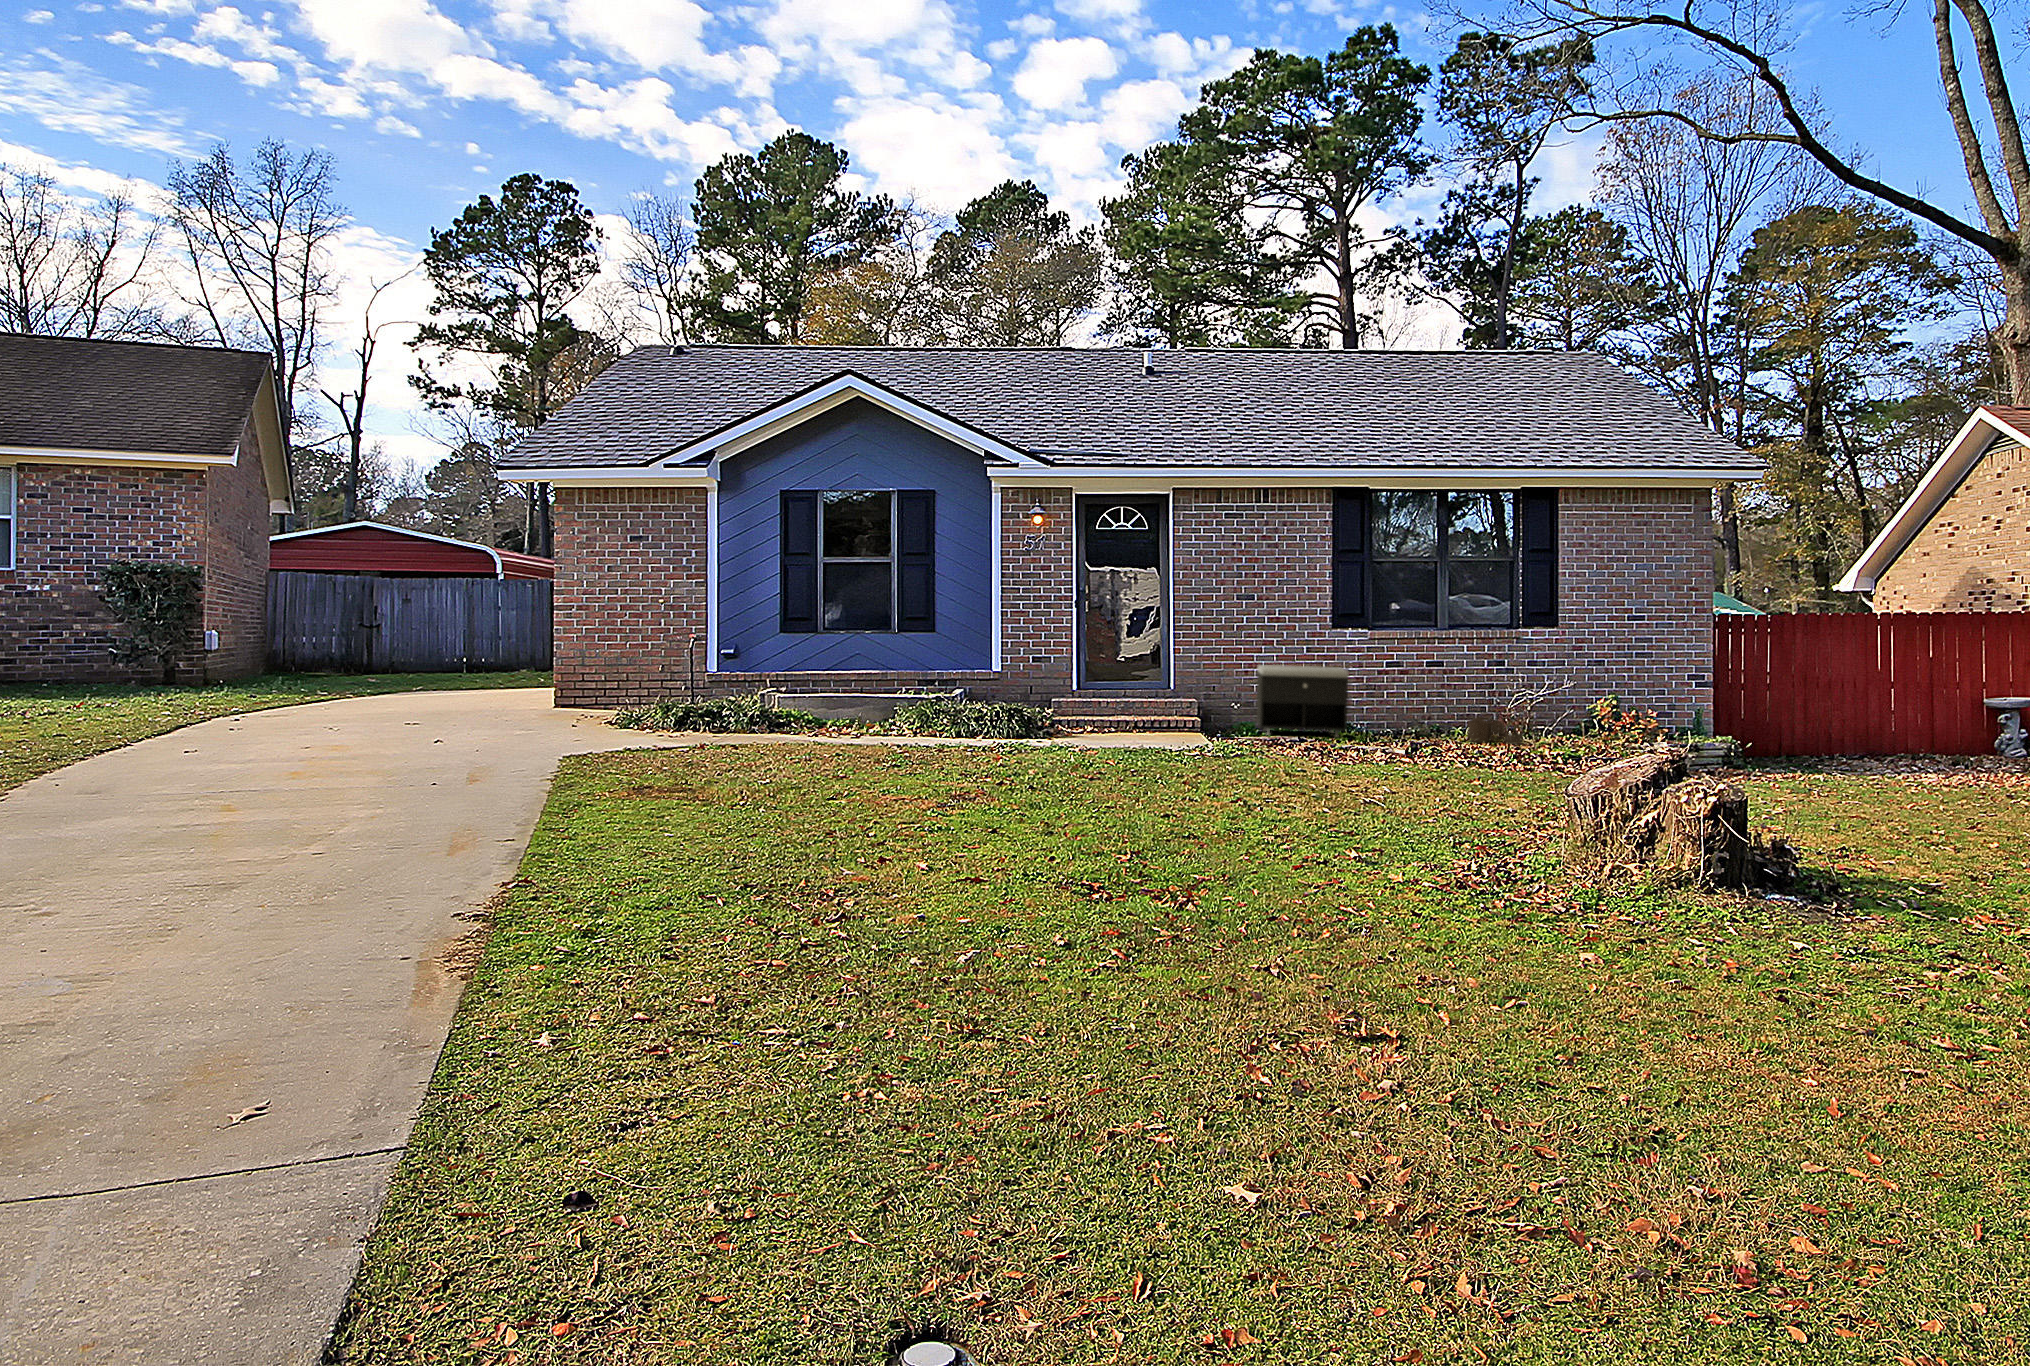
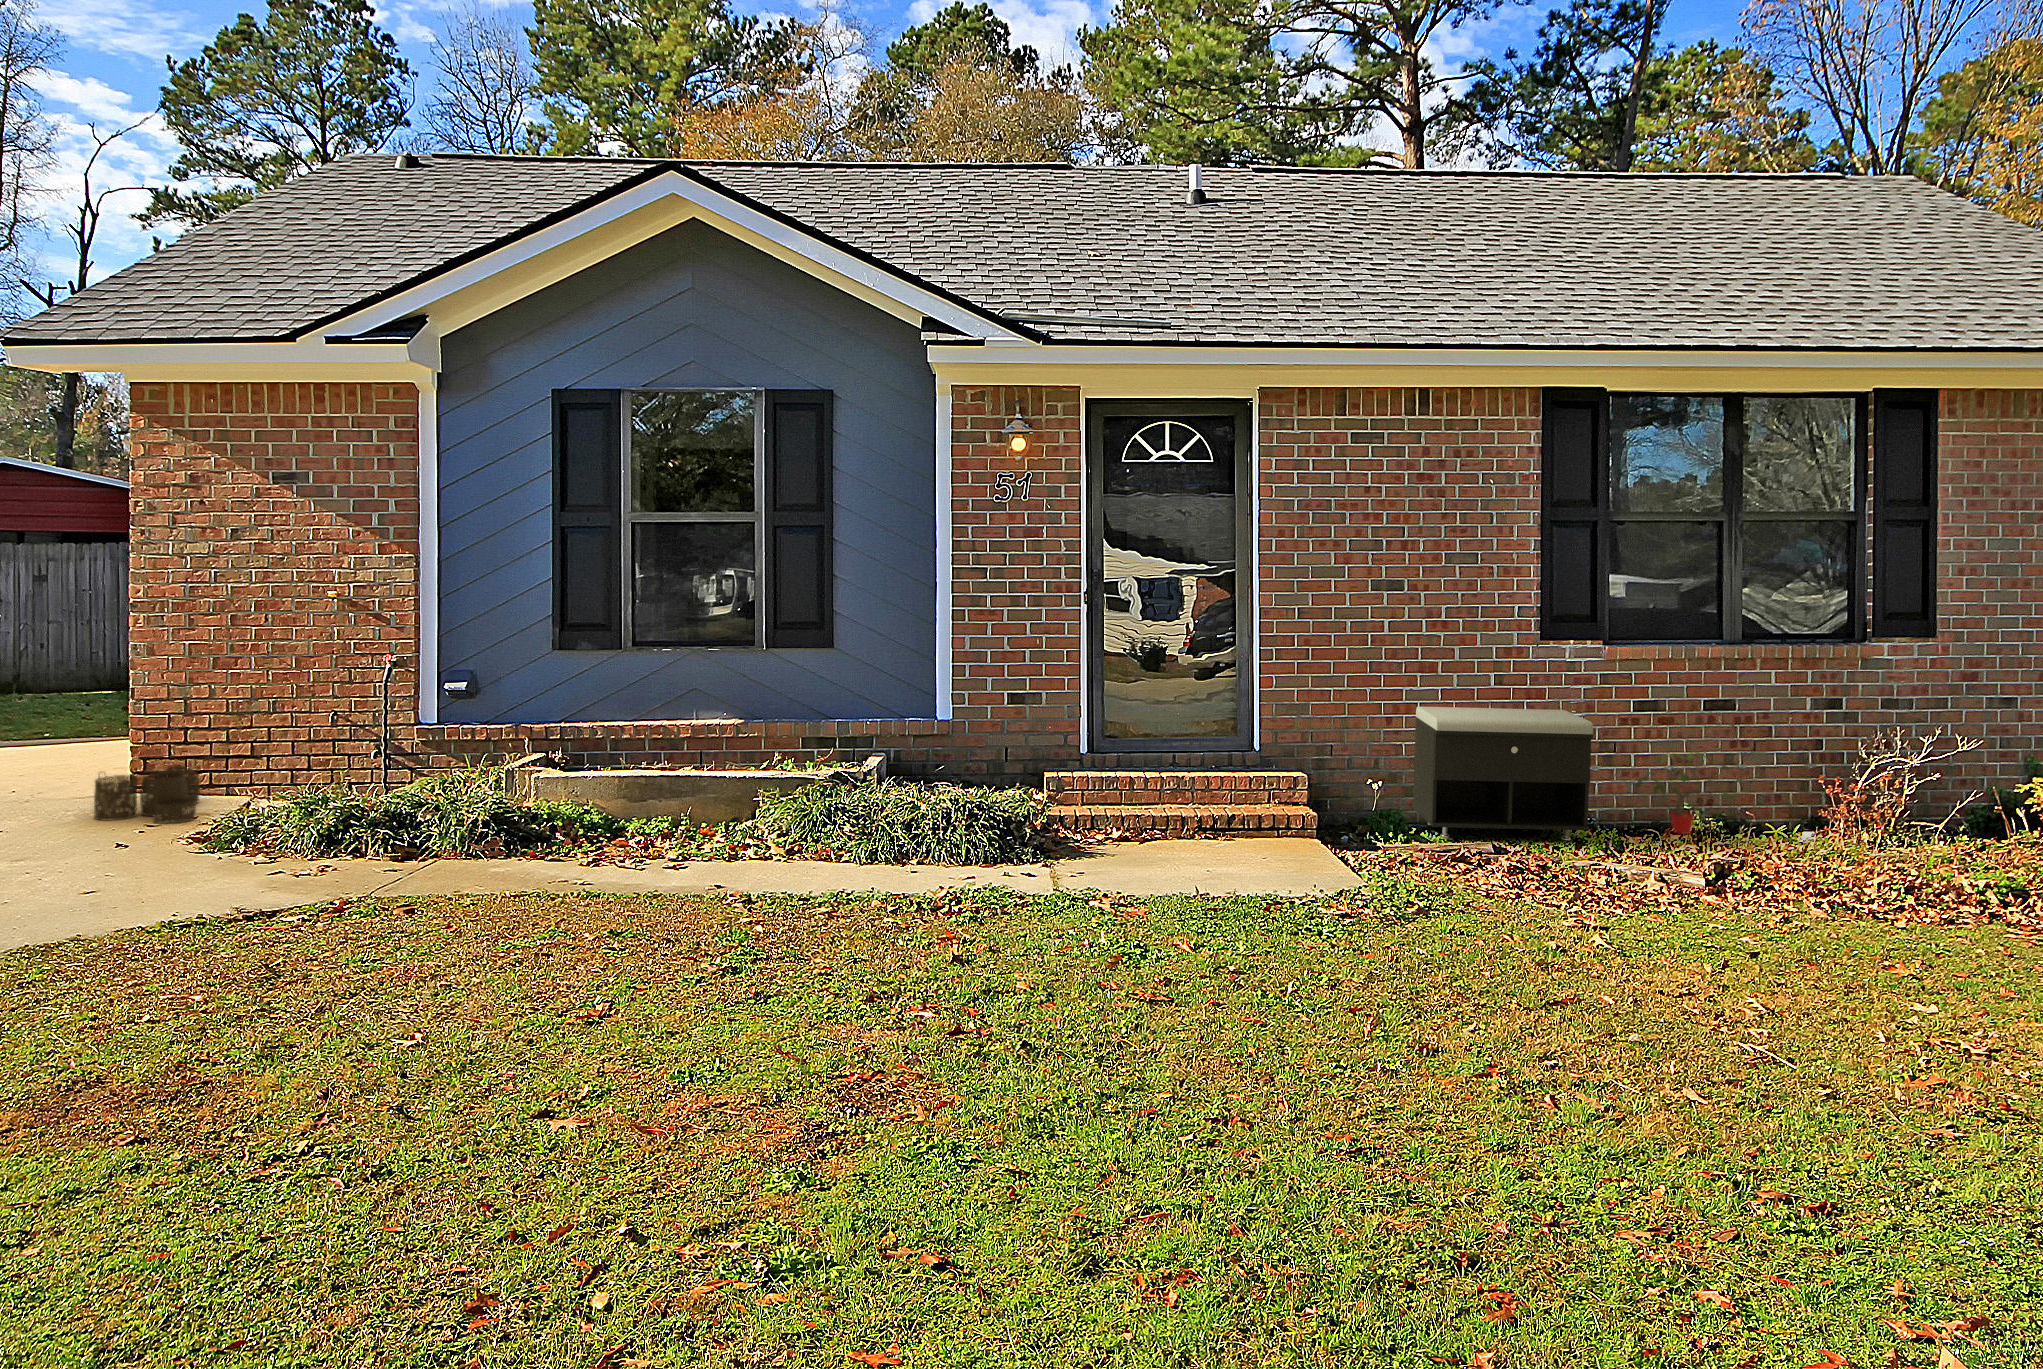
potted plant: none [1380,689,1438,736] -> present [1637,752,1737,834]
woven basket: present [1467,717,1523,744] -> present [94,765,200,823]

